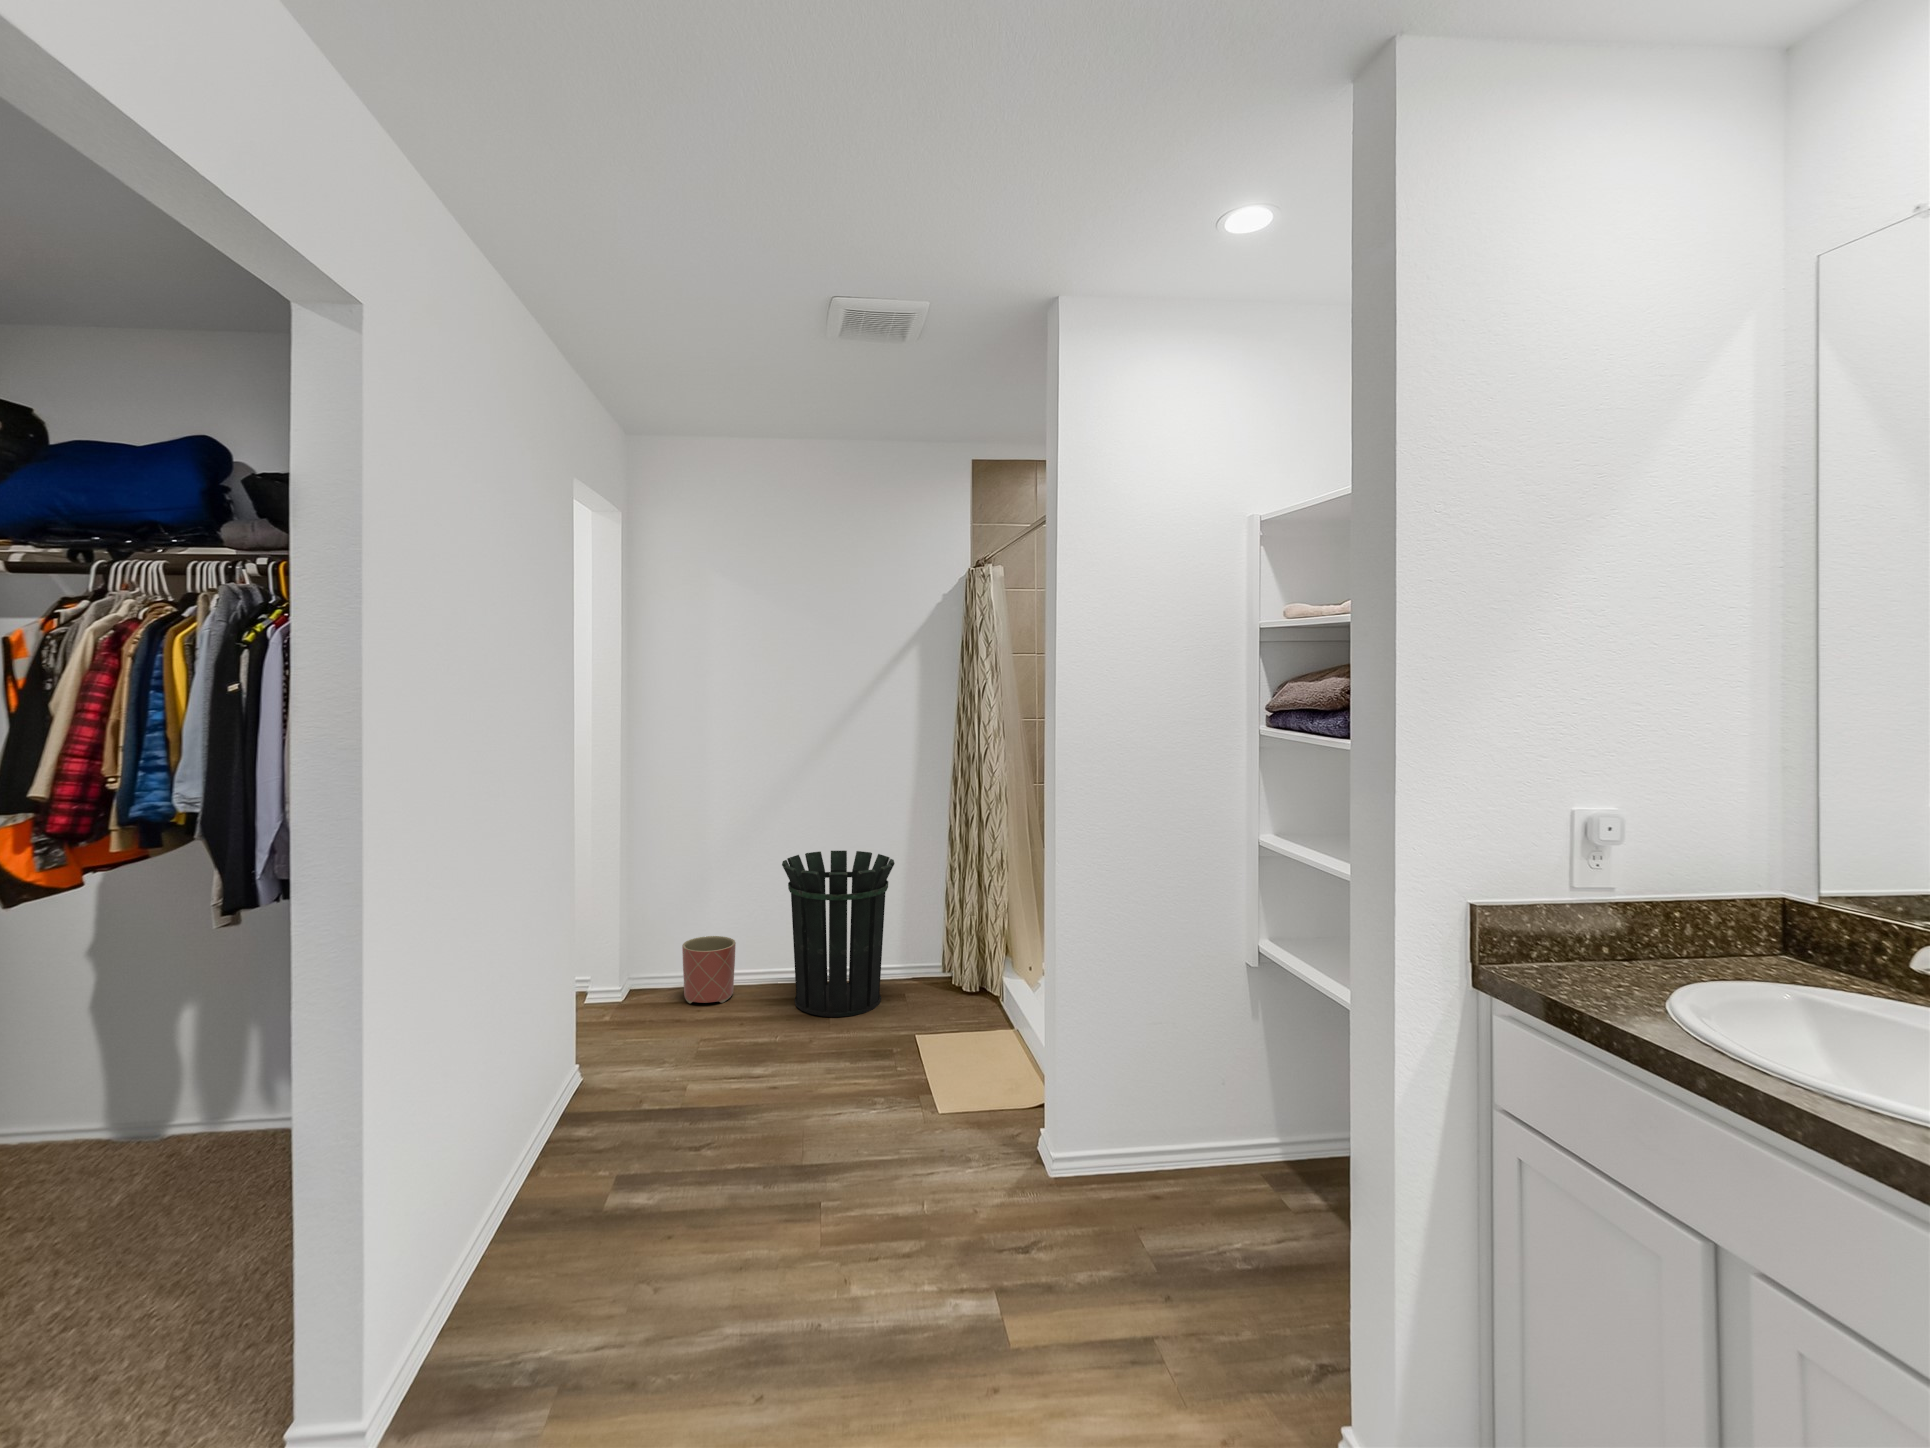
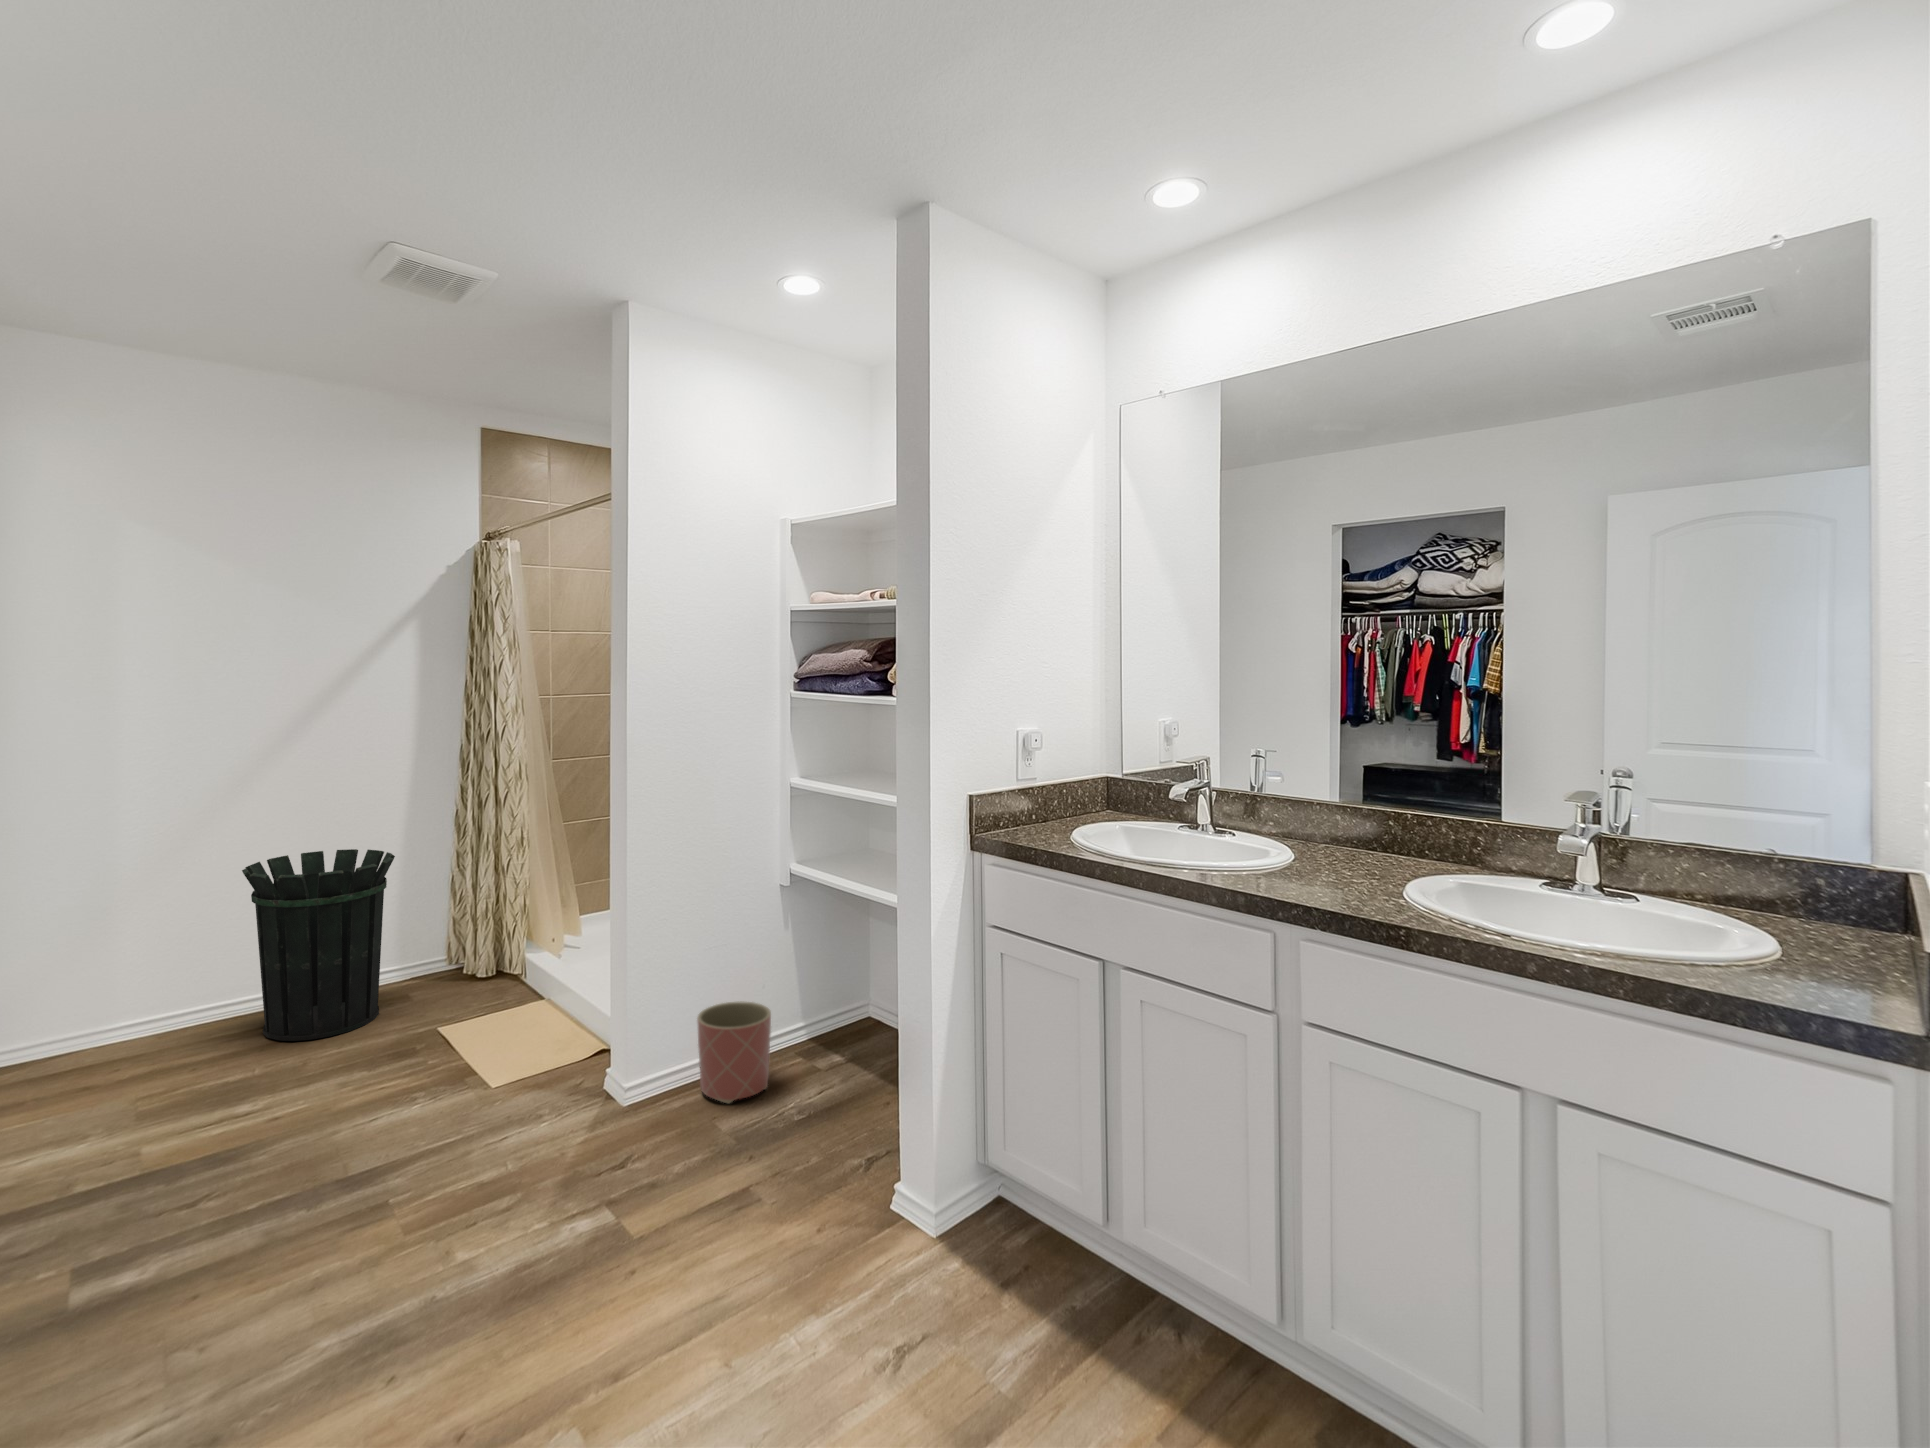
planter: present [682,936,736,1003] -> present [697,1001,771,1104]

